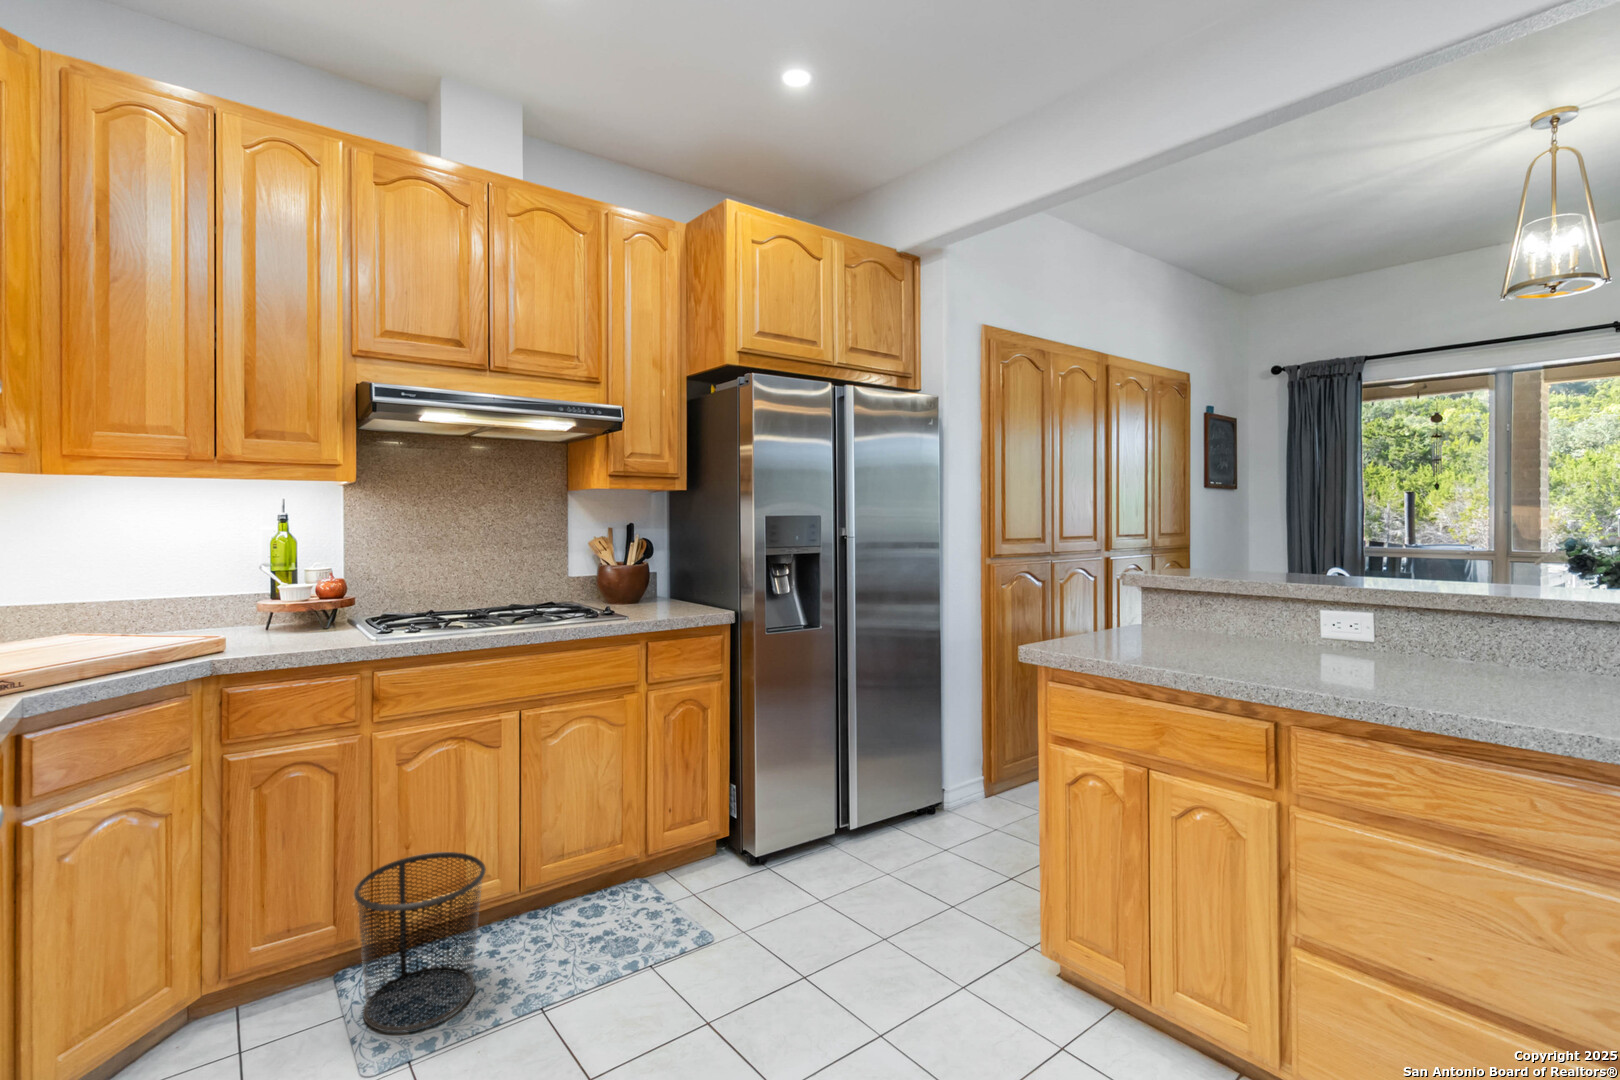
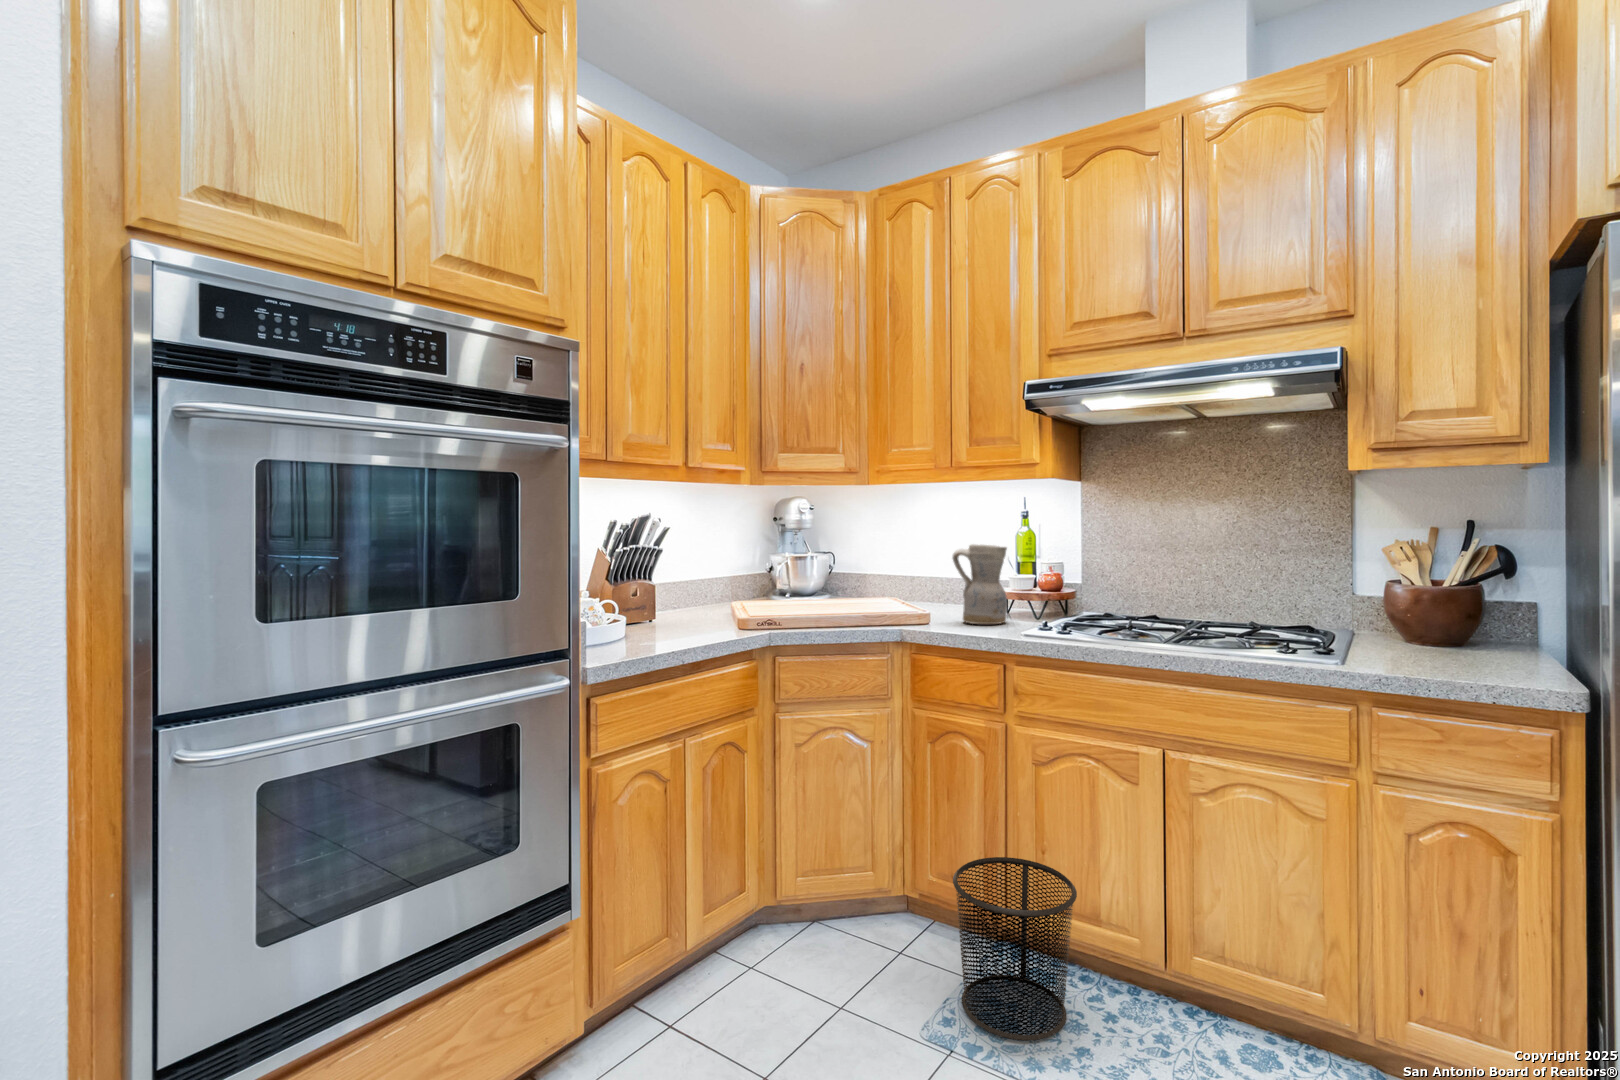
ceramic pitcher: none [245,548,318,639] -> present [953,544,1007,624]

